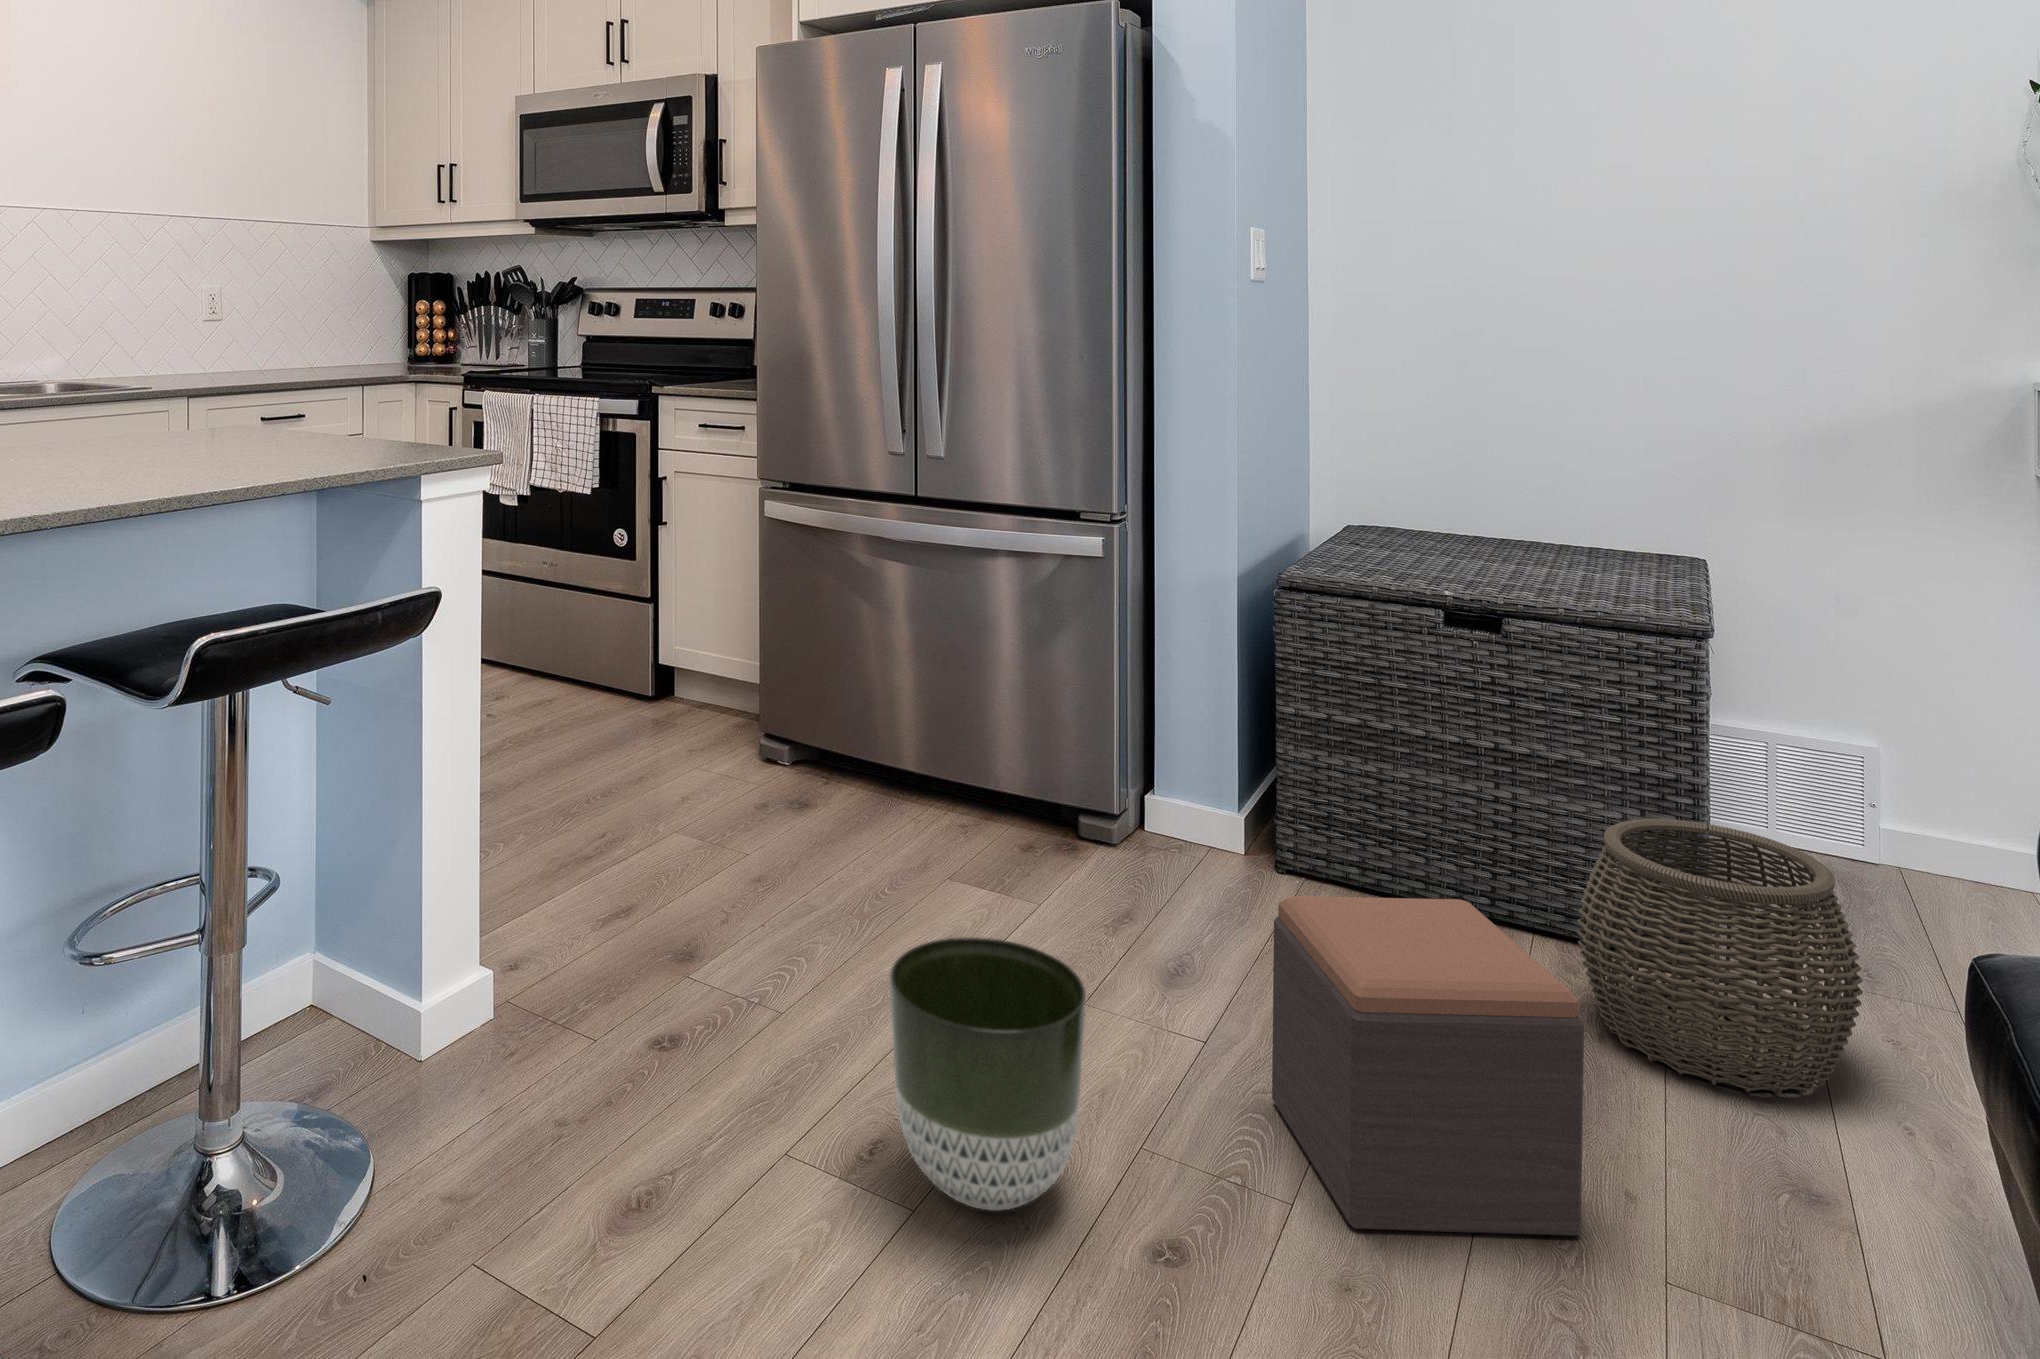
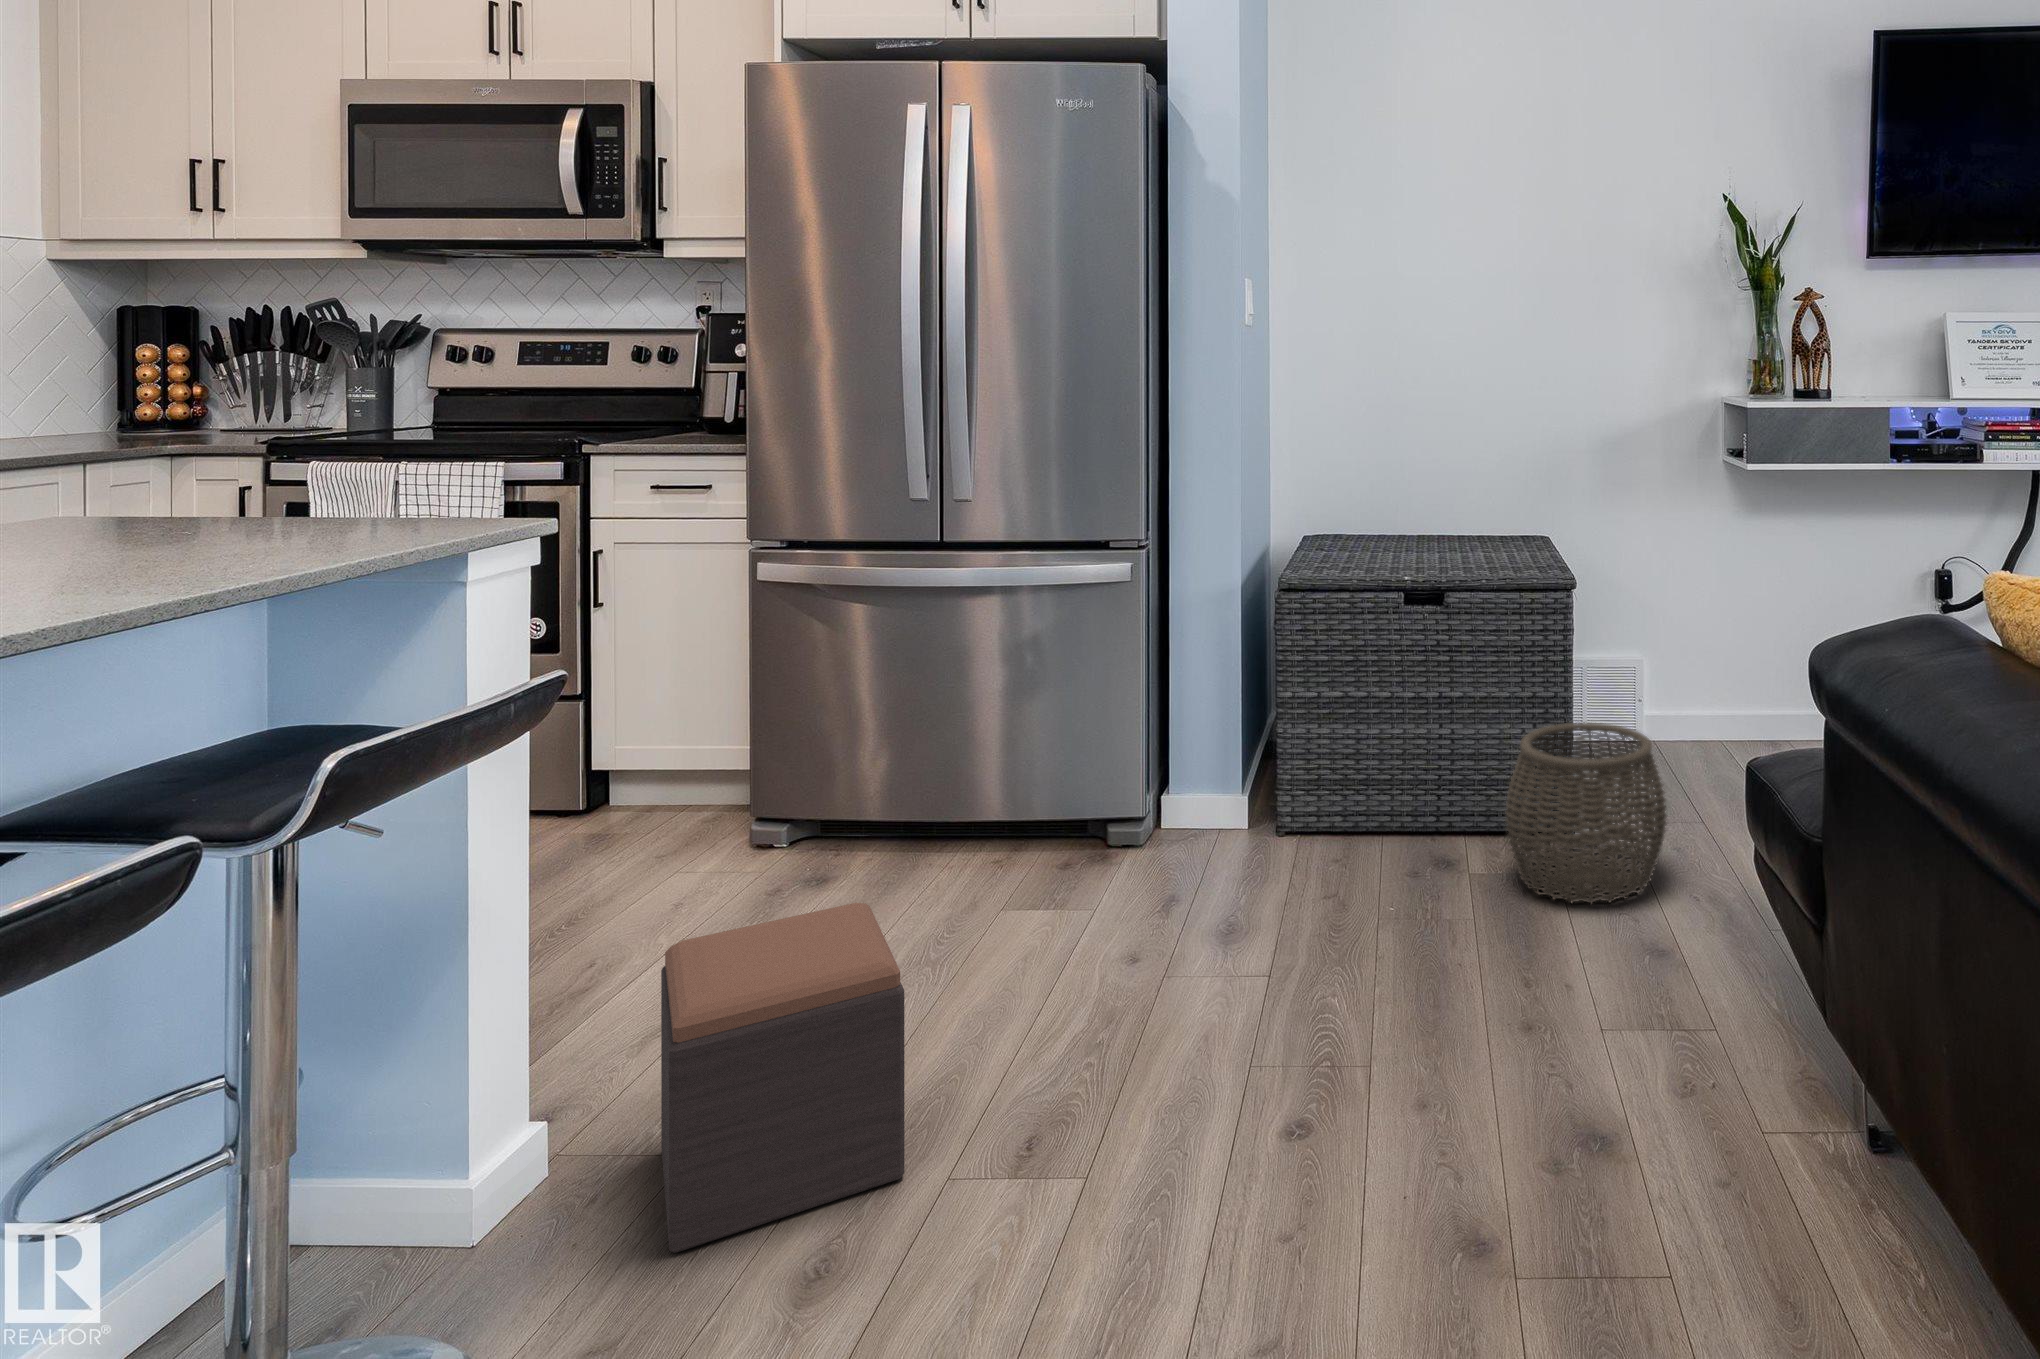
footstool: present [1272,896,1584,1236] -> present [661,903,905,1253]
planter: present [890,937,1086,1211] -> none [1008,935,1189,1180]

